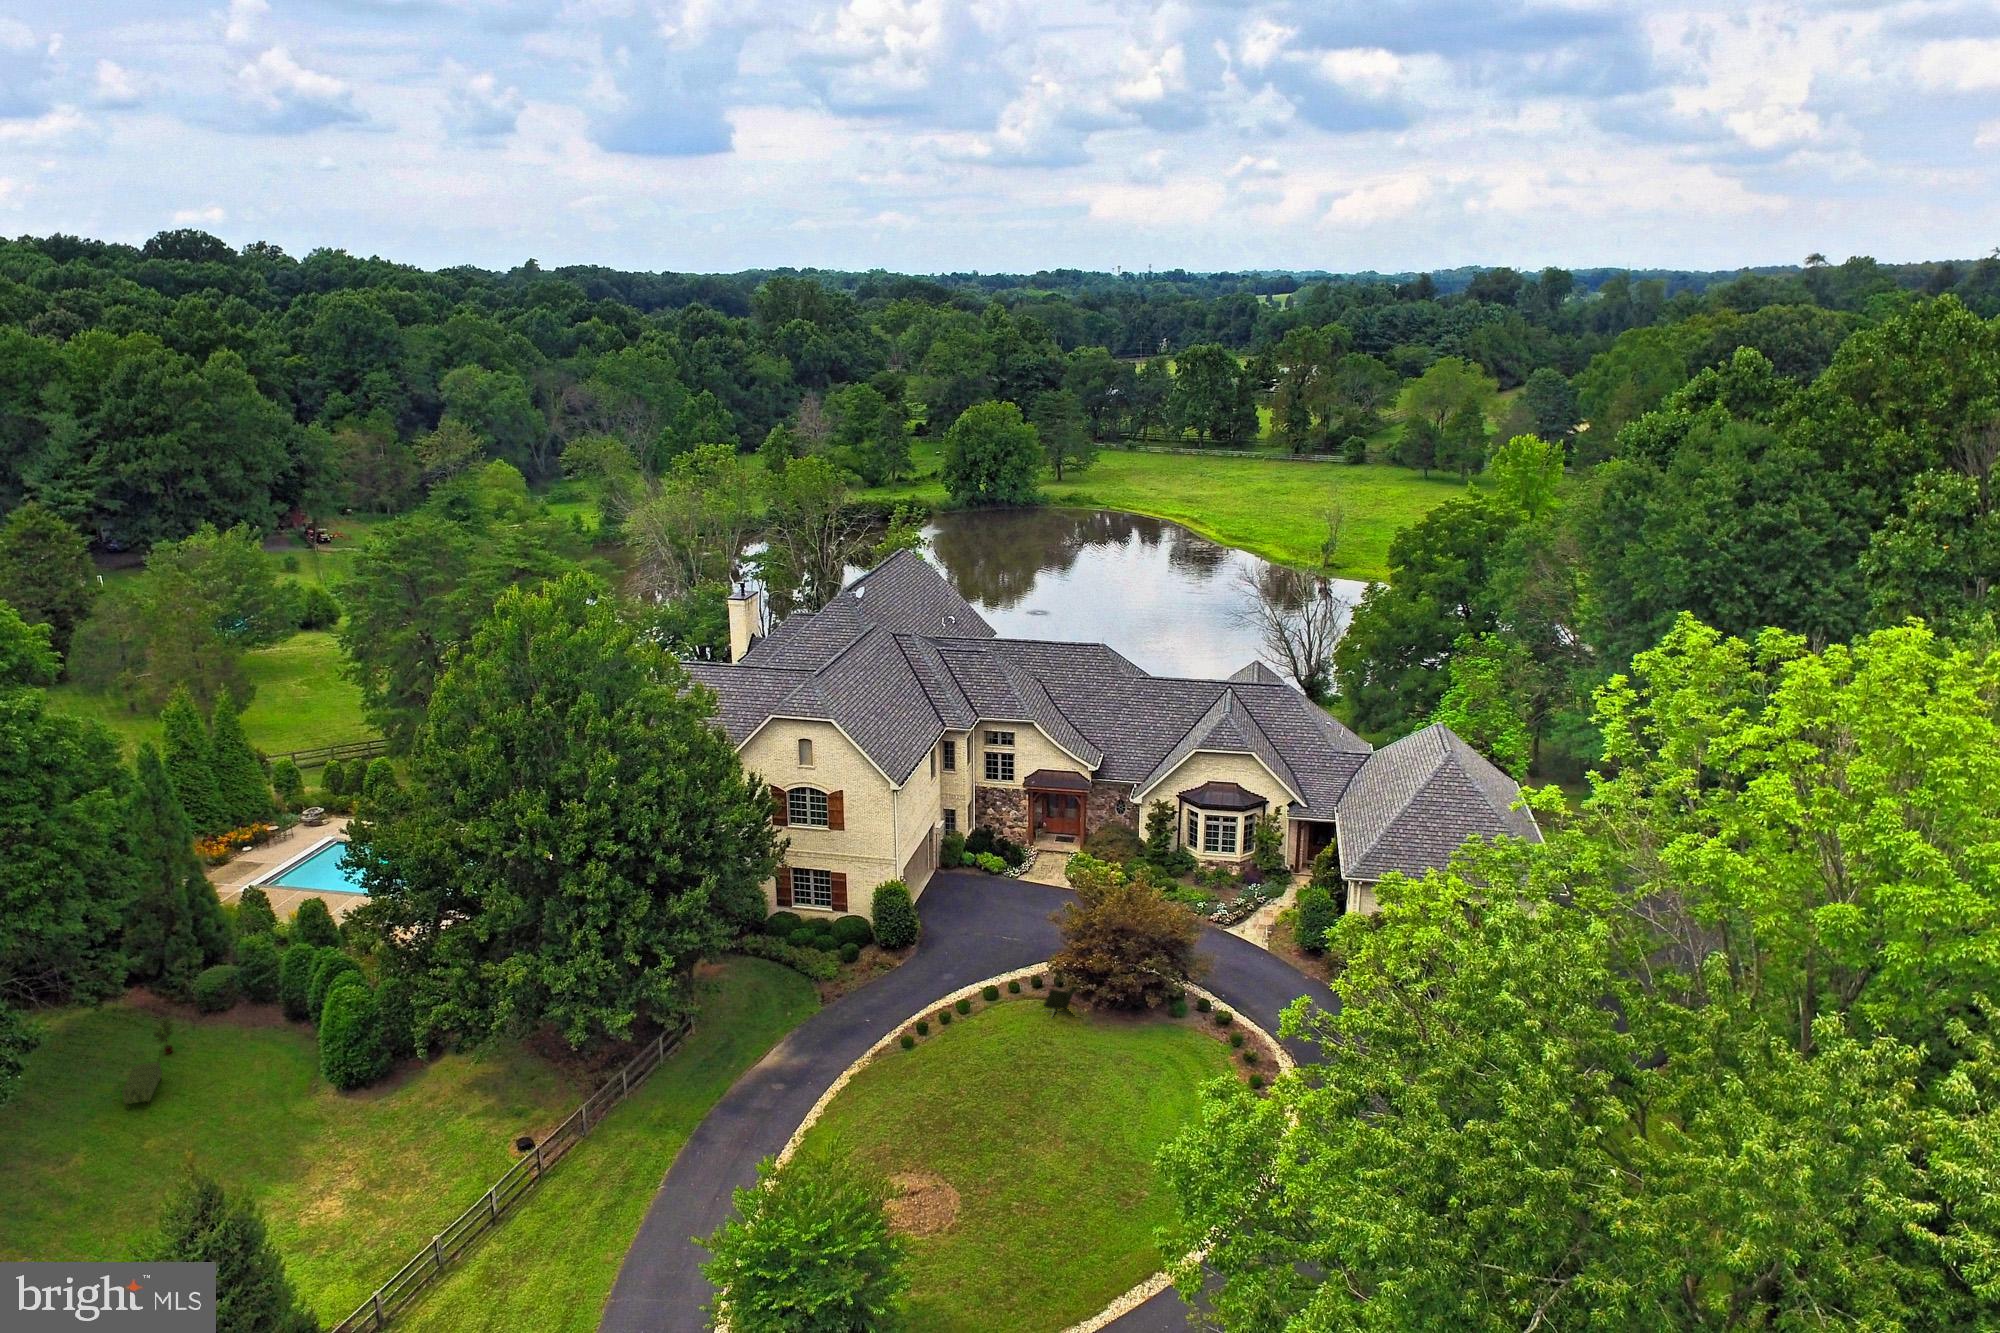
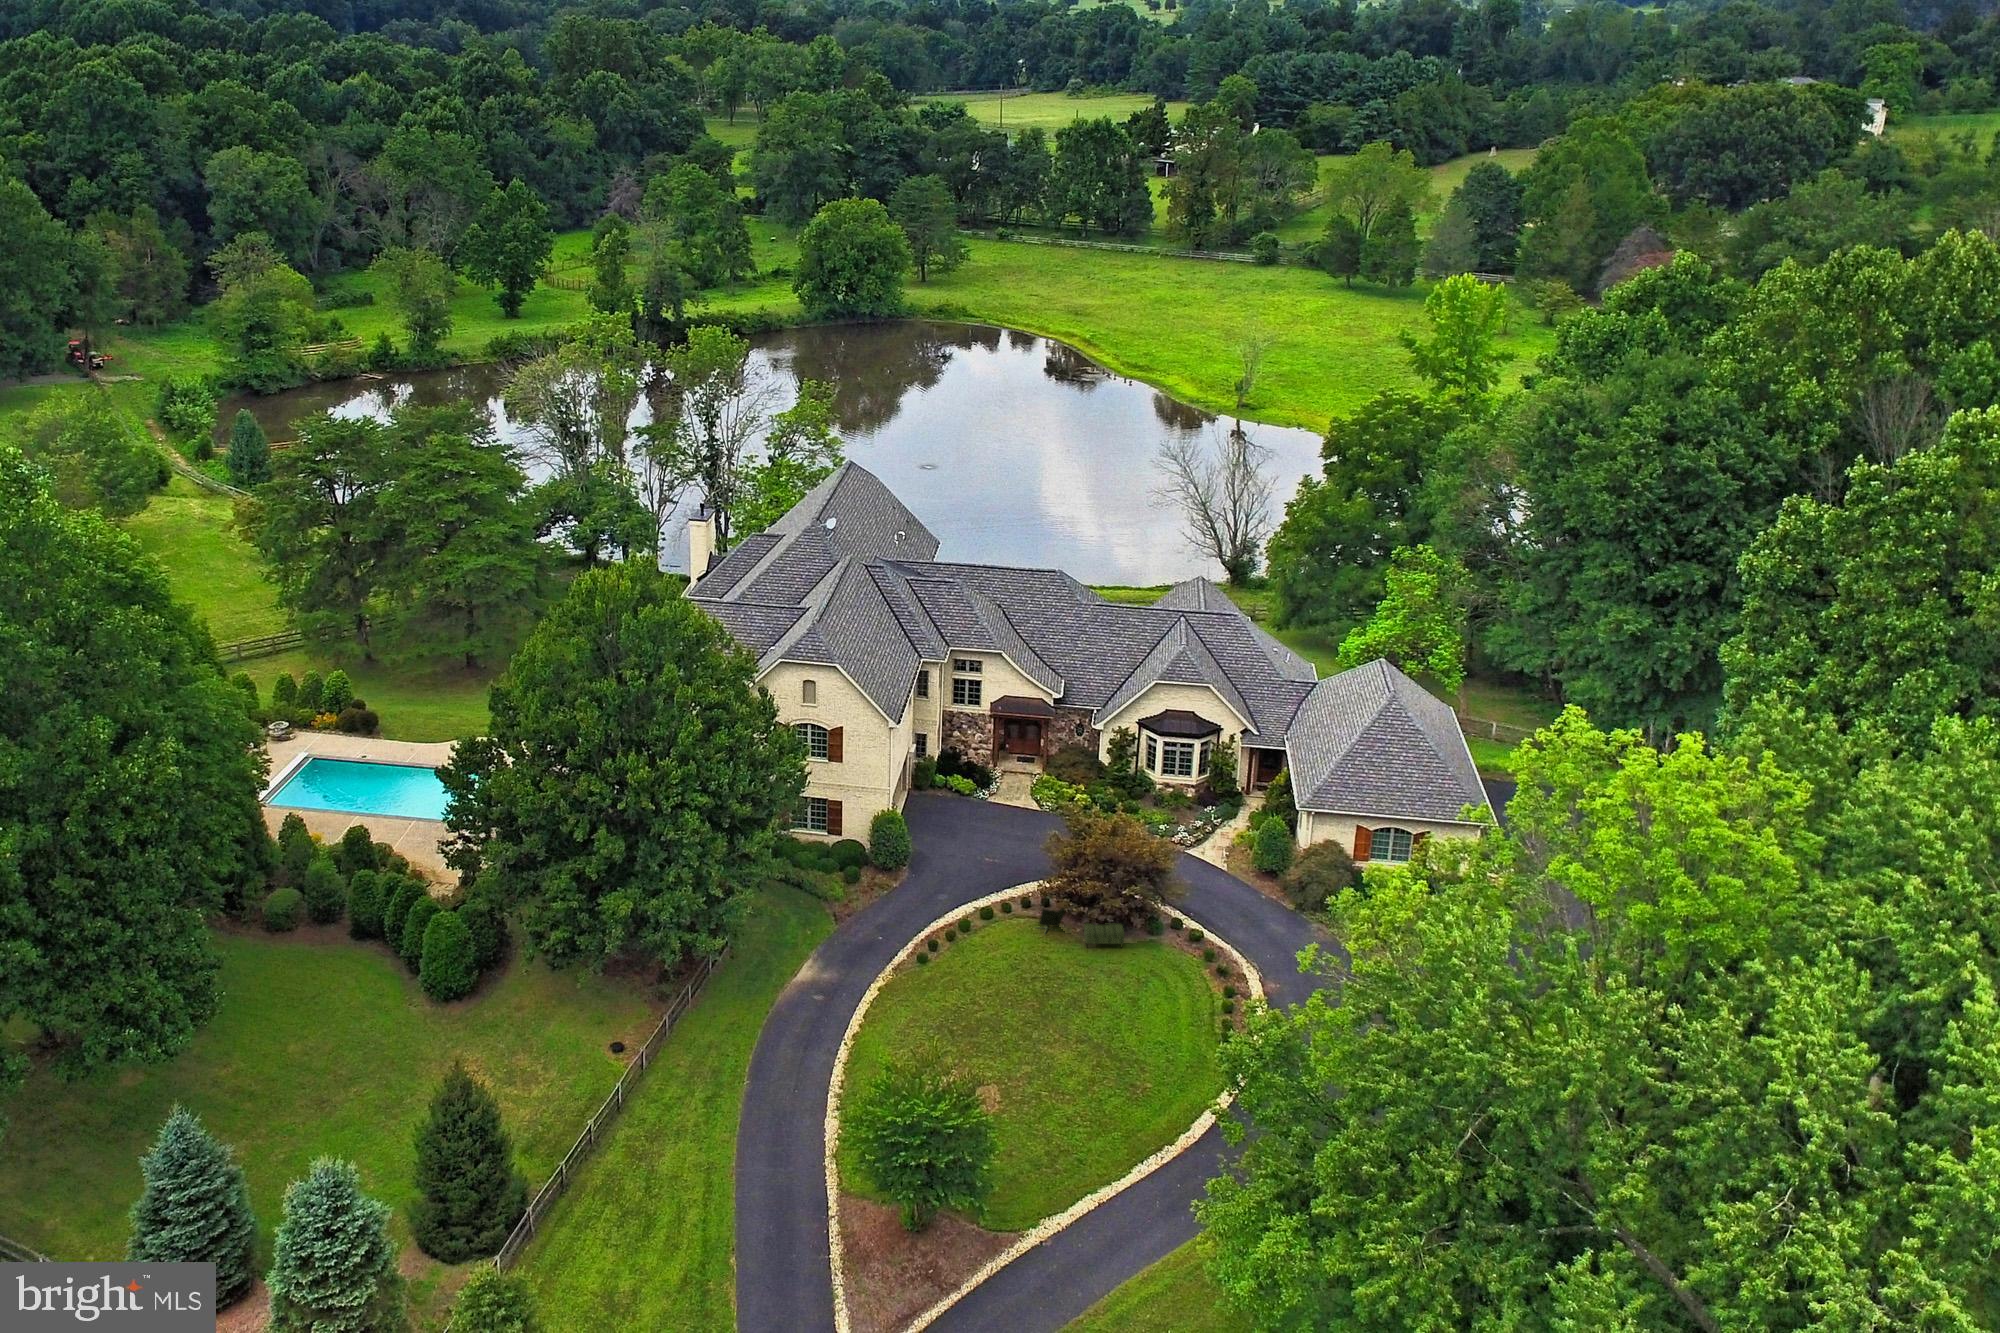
potted tree: present [154,1018,173,1054] -> none [234,948,253,981]
bench: present [122,1062,162,1109] -> present [1084,923,1124,948]

